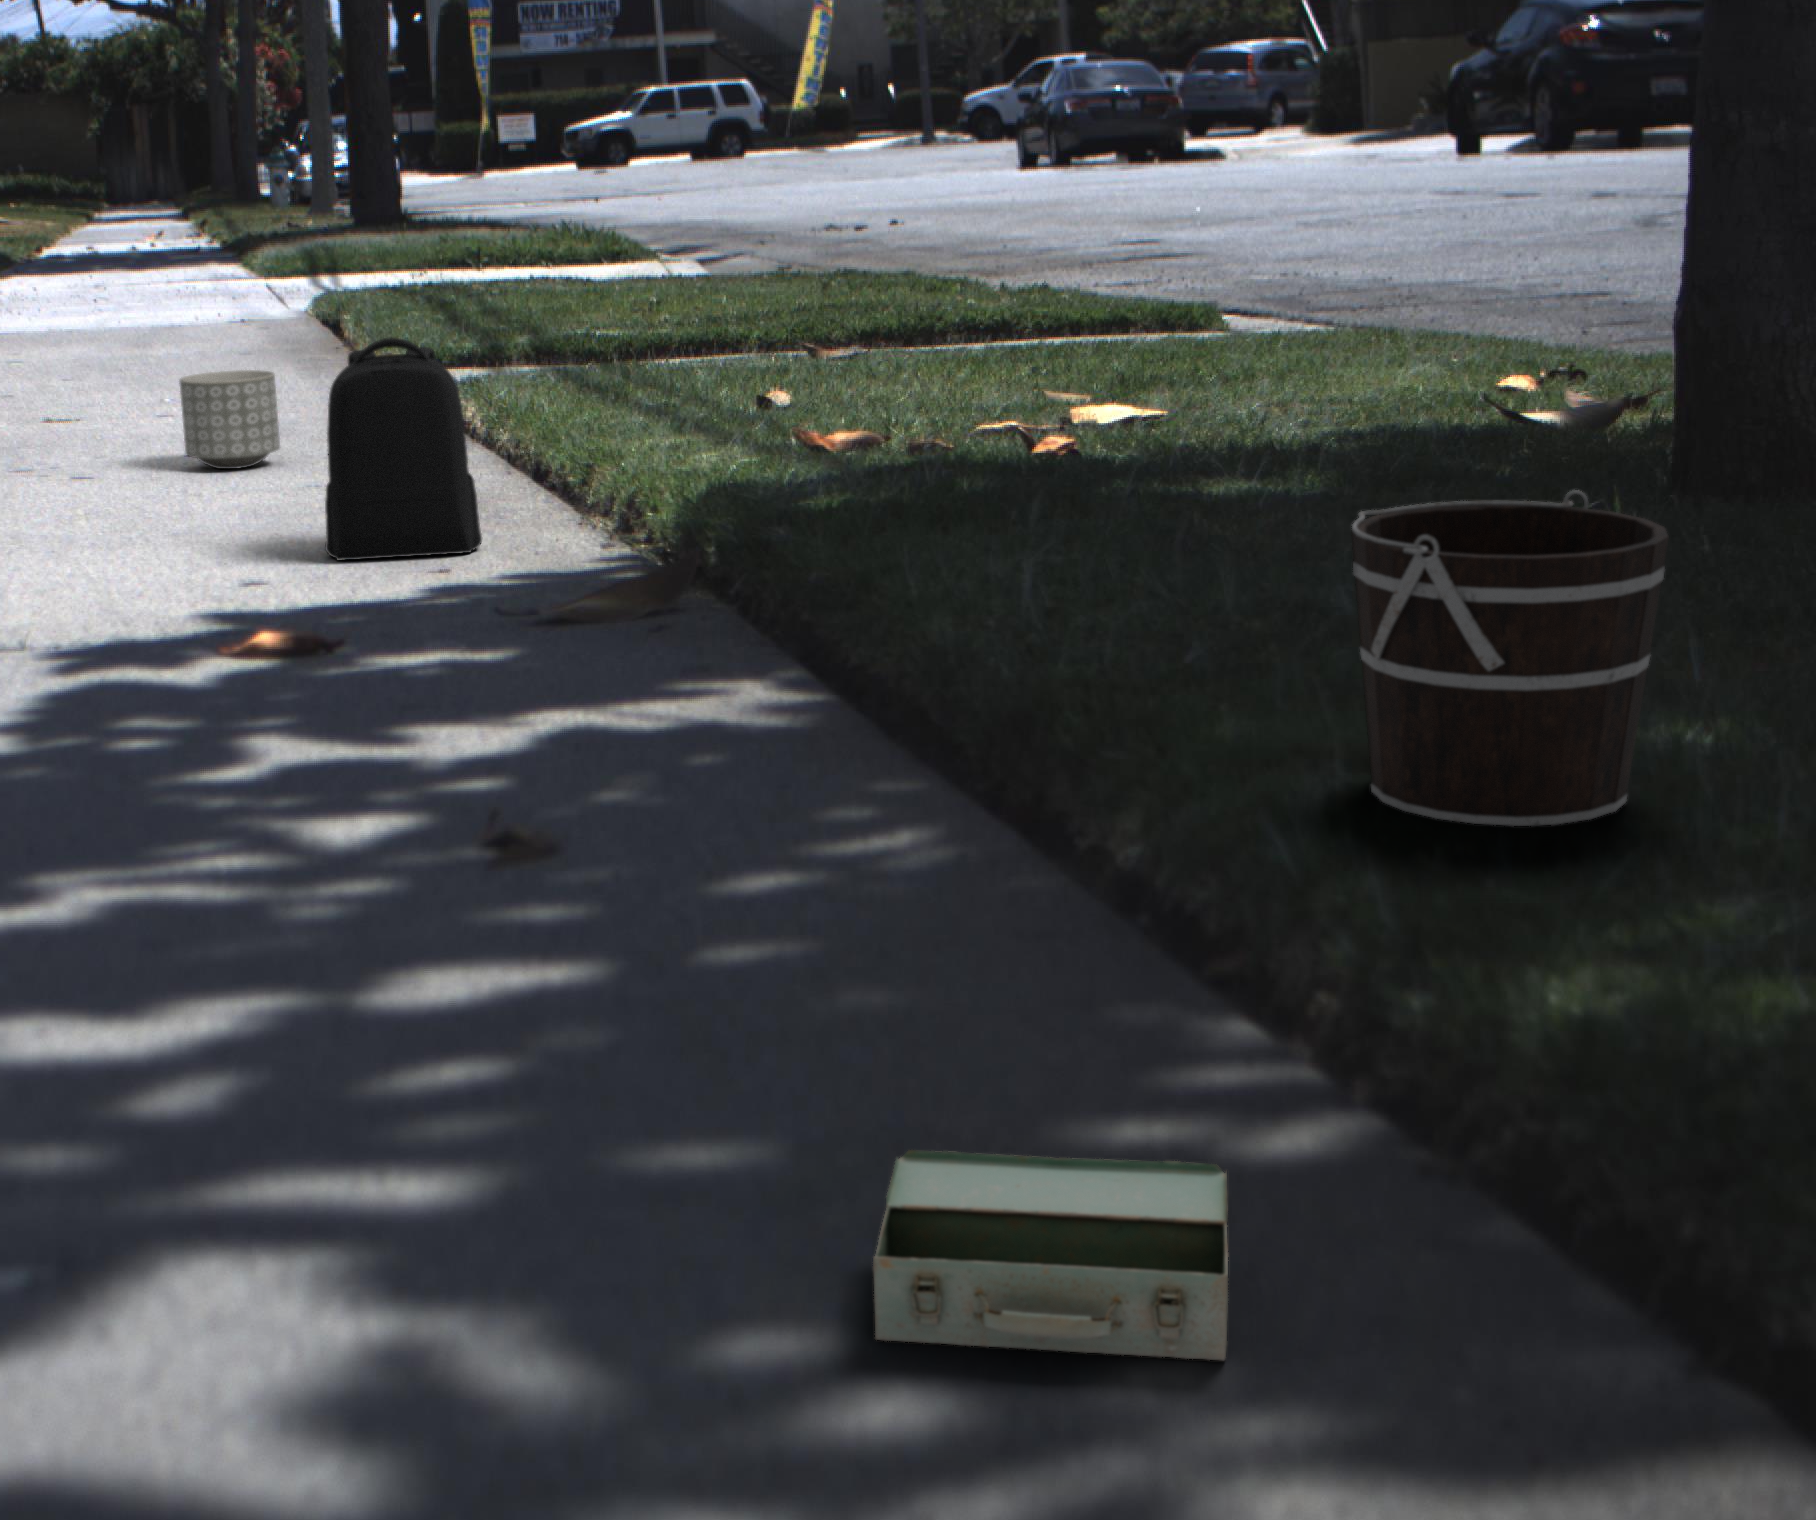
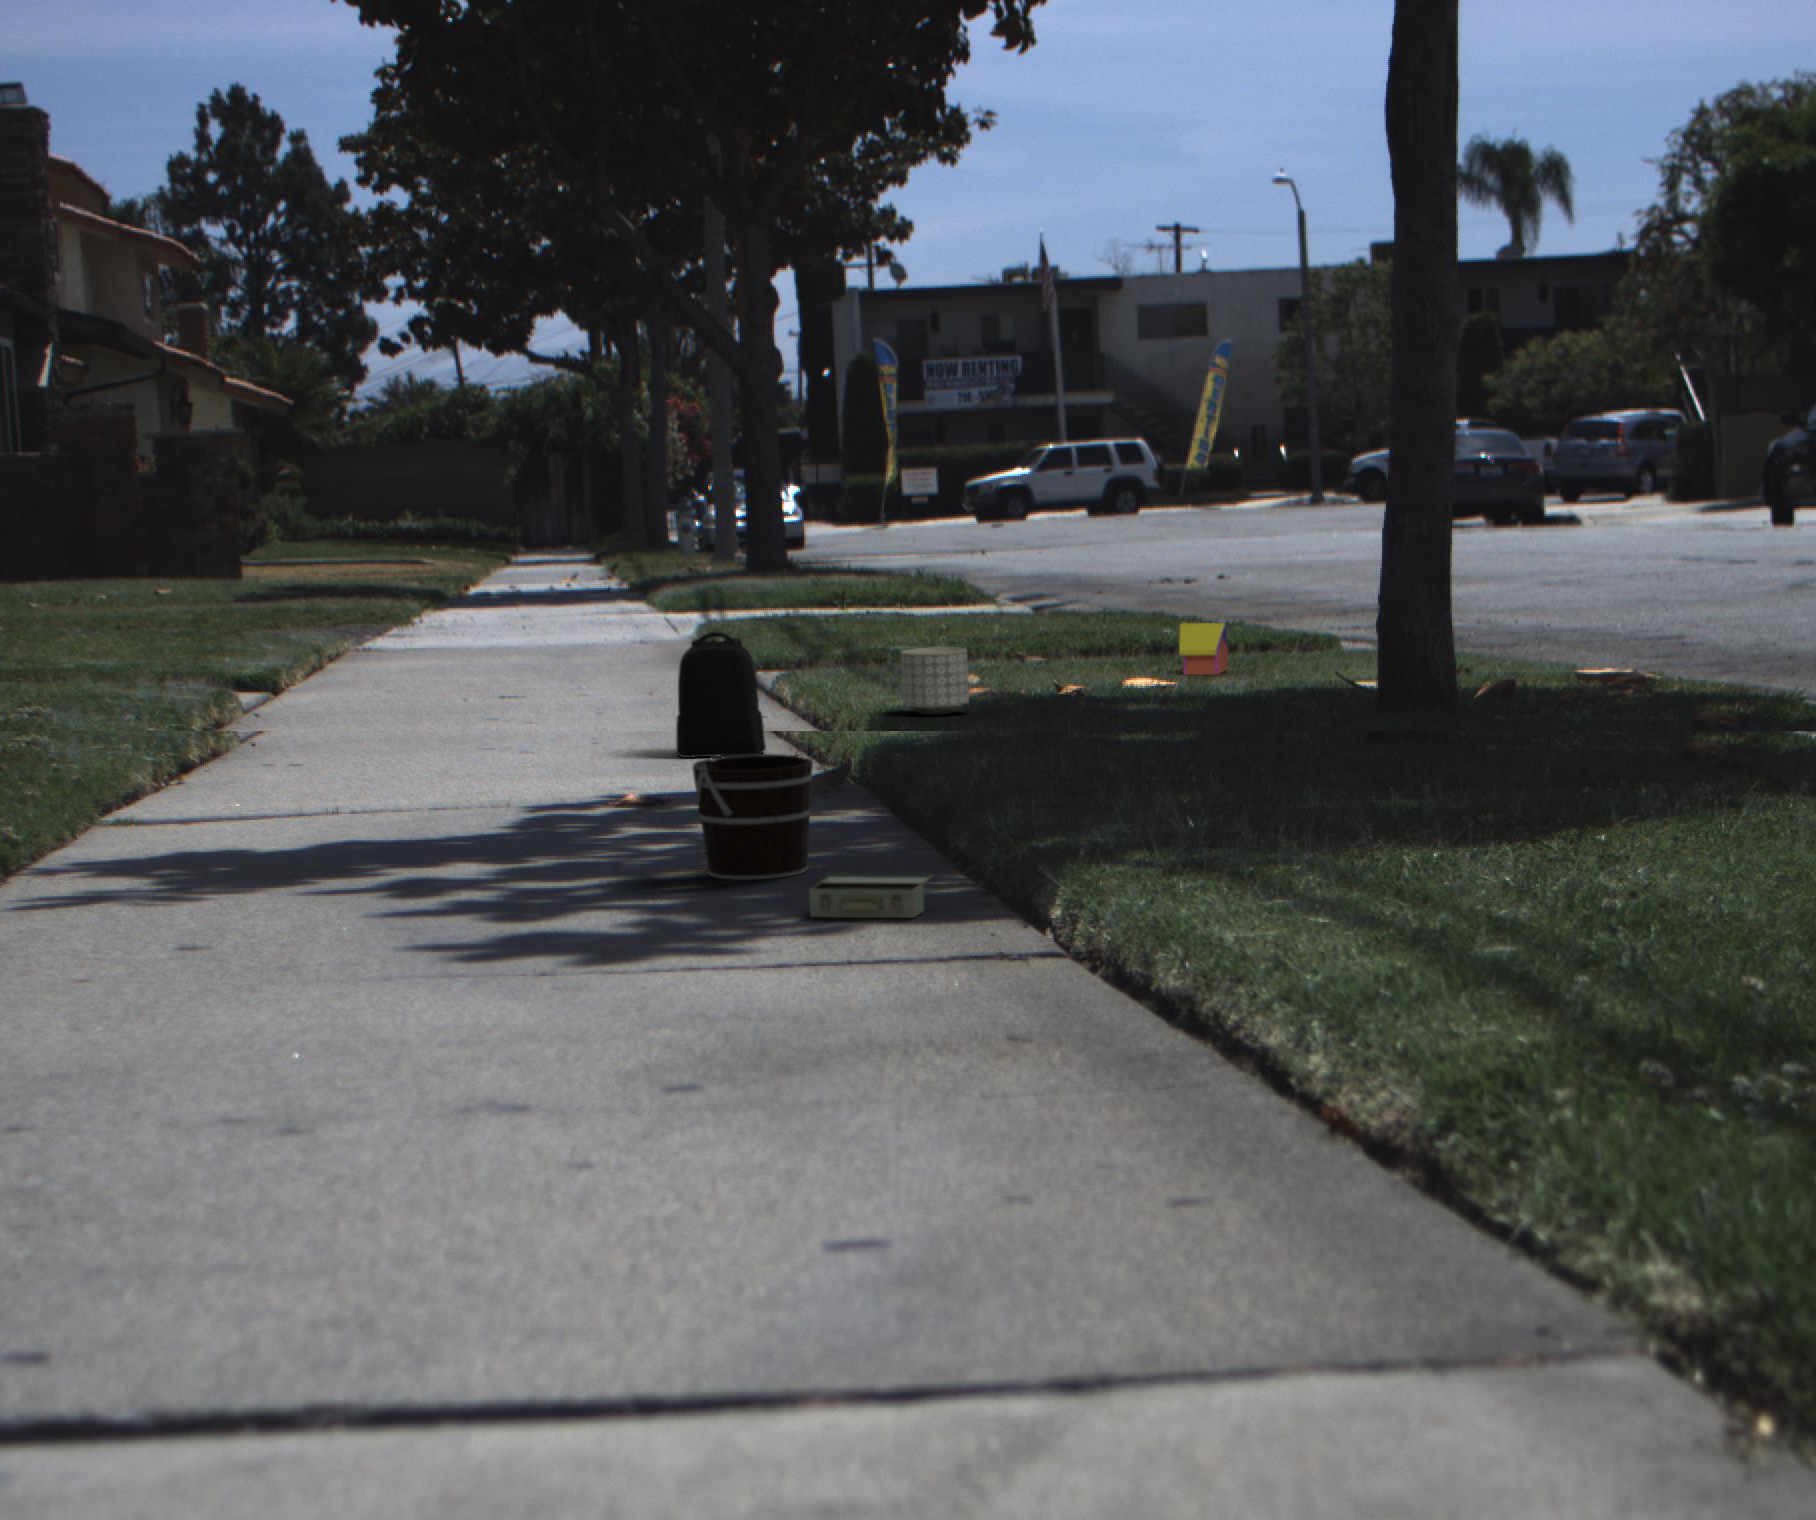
toy house: none [1067,296,1139,376] -> present [1179,623,1228,675]
planter: present [179,370,280,469] -> present [901,647,969,715]
bucket: present [1352,490,1669,826] -> present [693,752,813,880]

